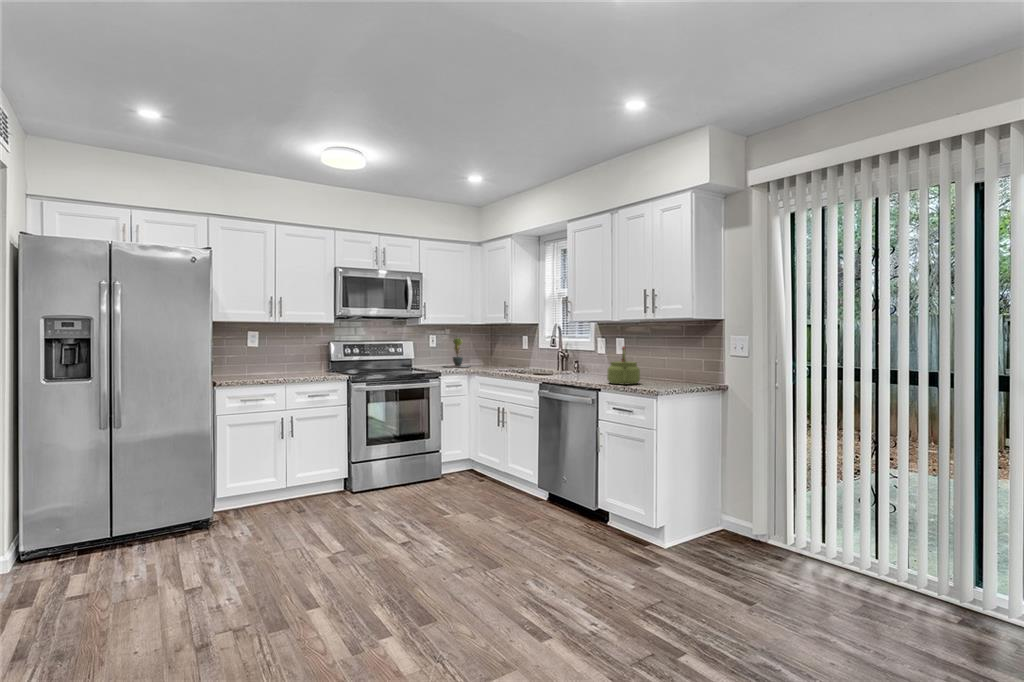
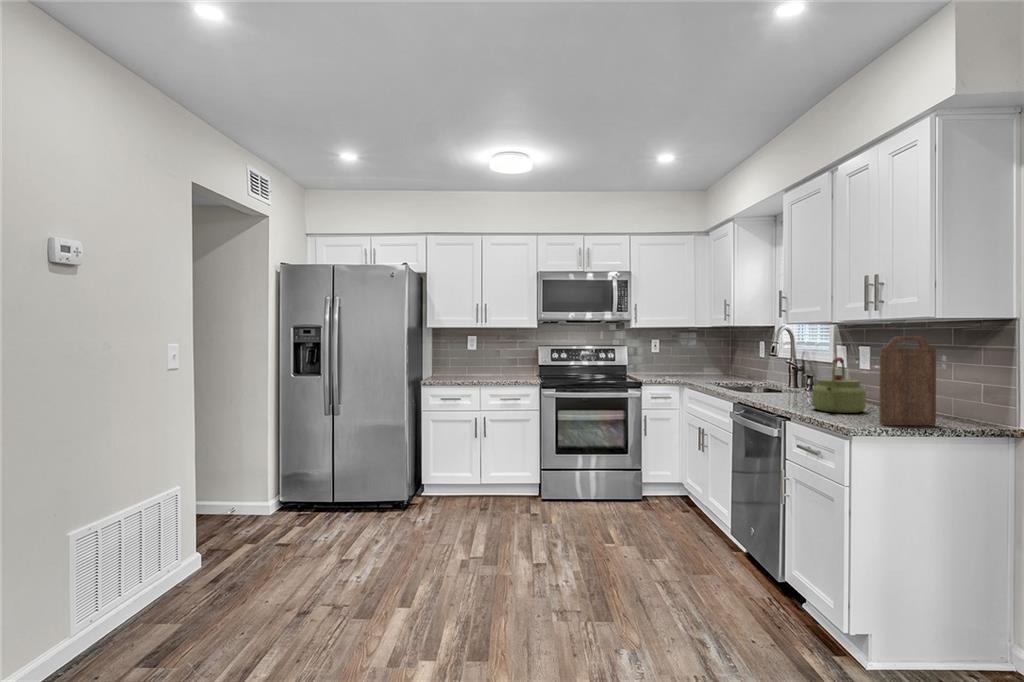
cutting board: none [662,331,687,389] -> present [880,336,936,425]
potted plant: present [446,338,468,367] -> none [662,342,701,376]

